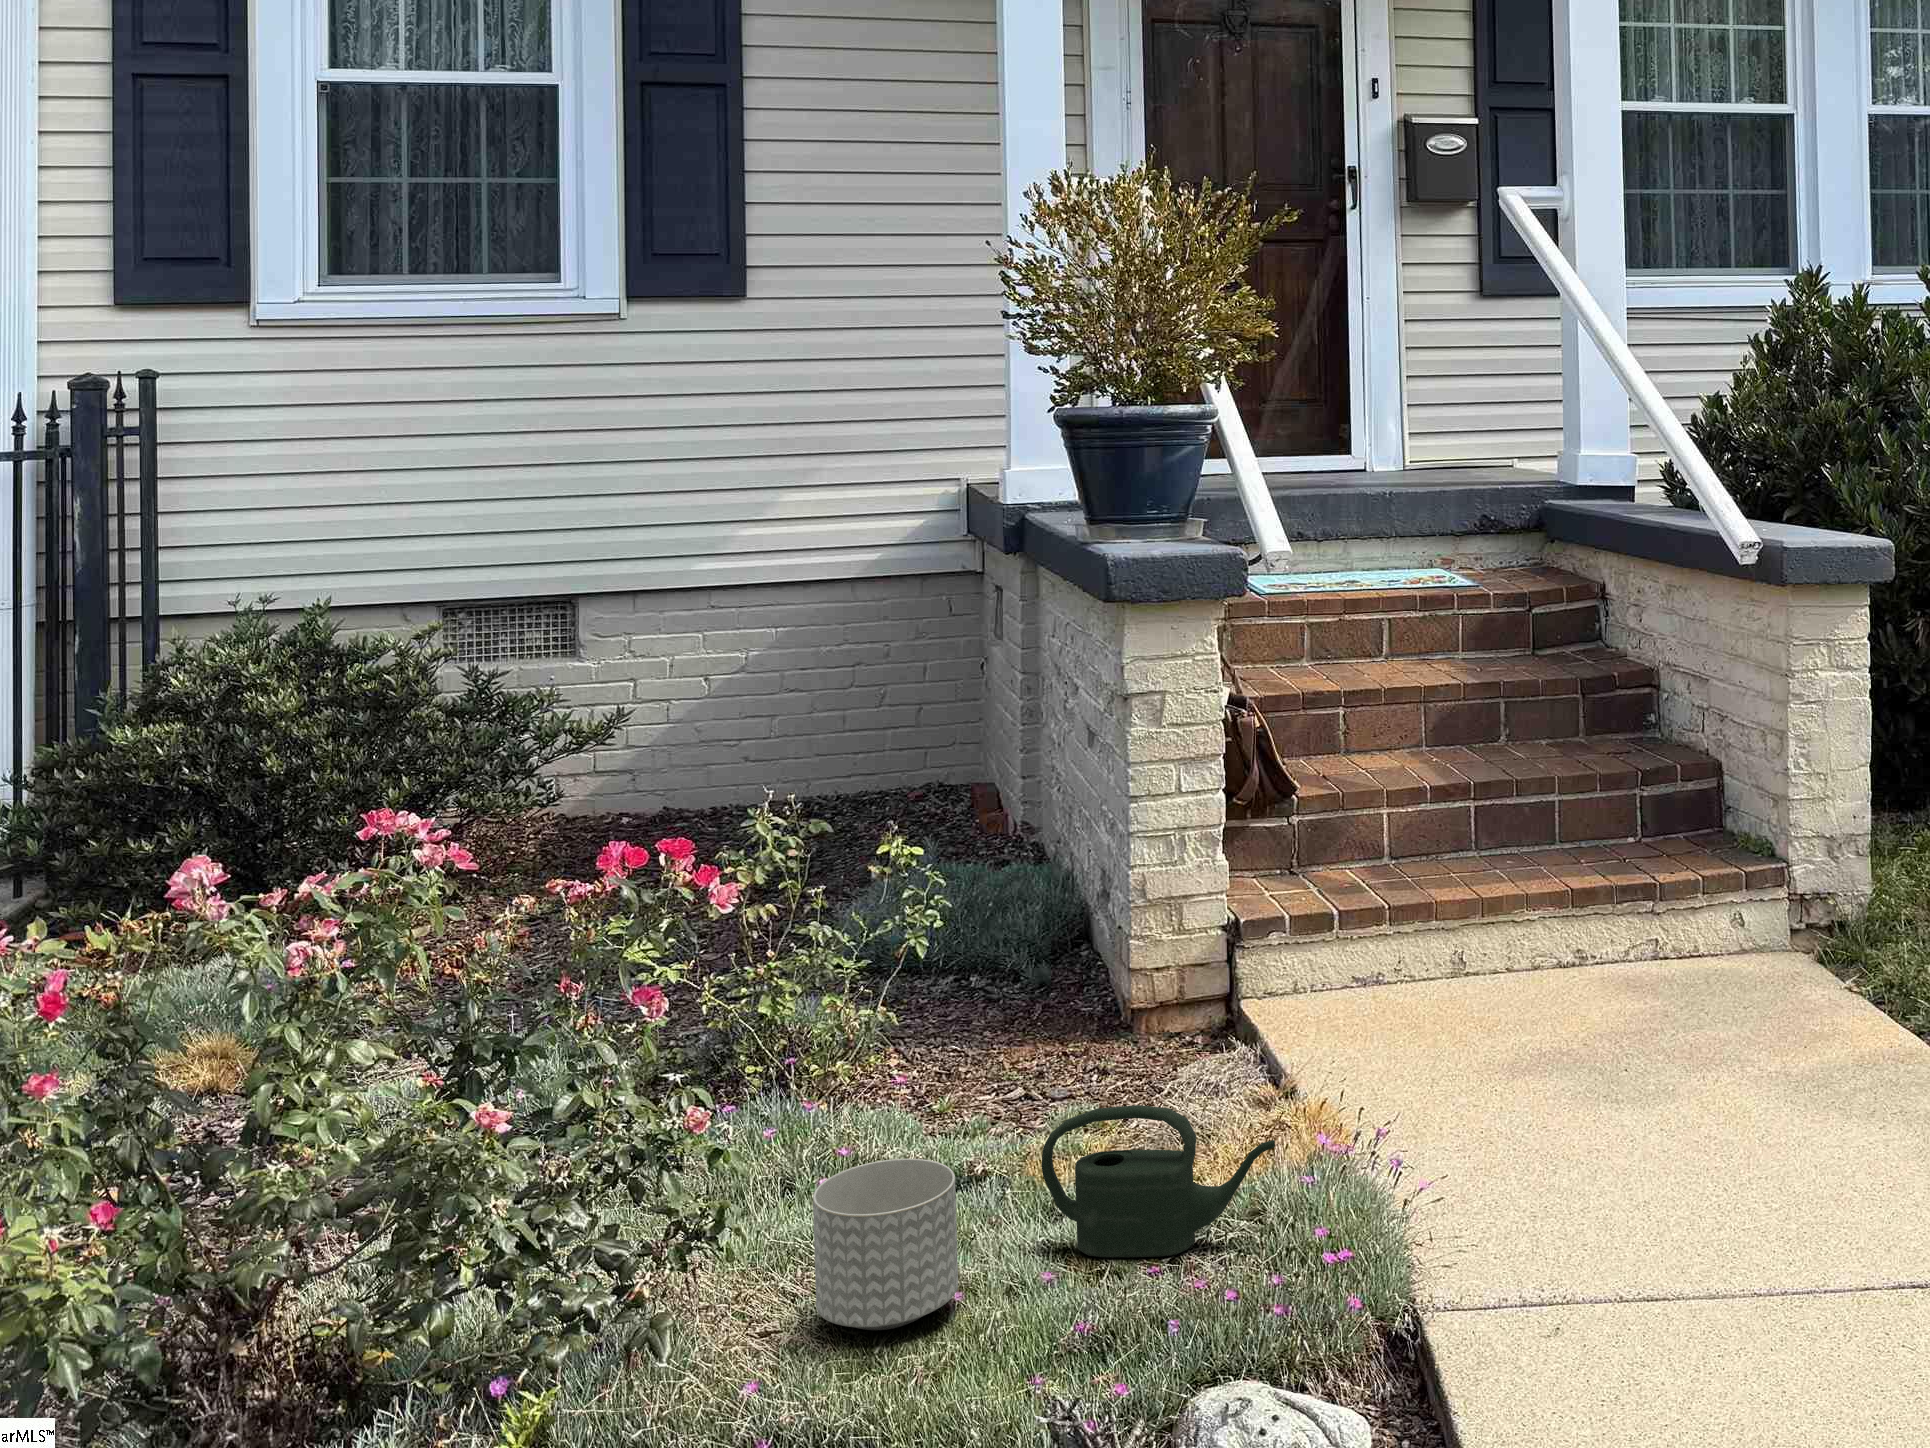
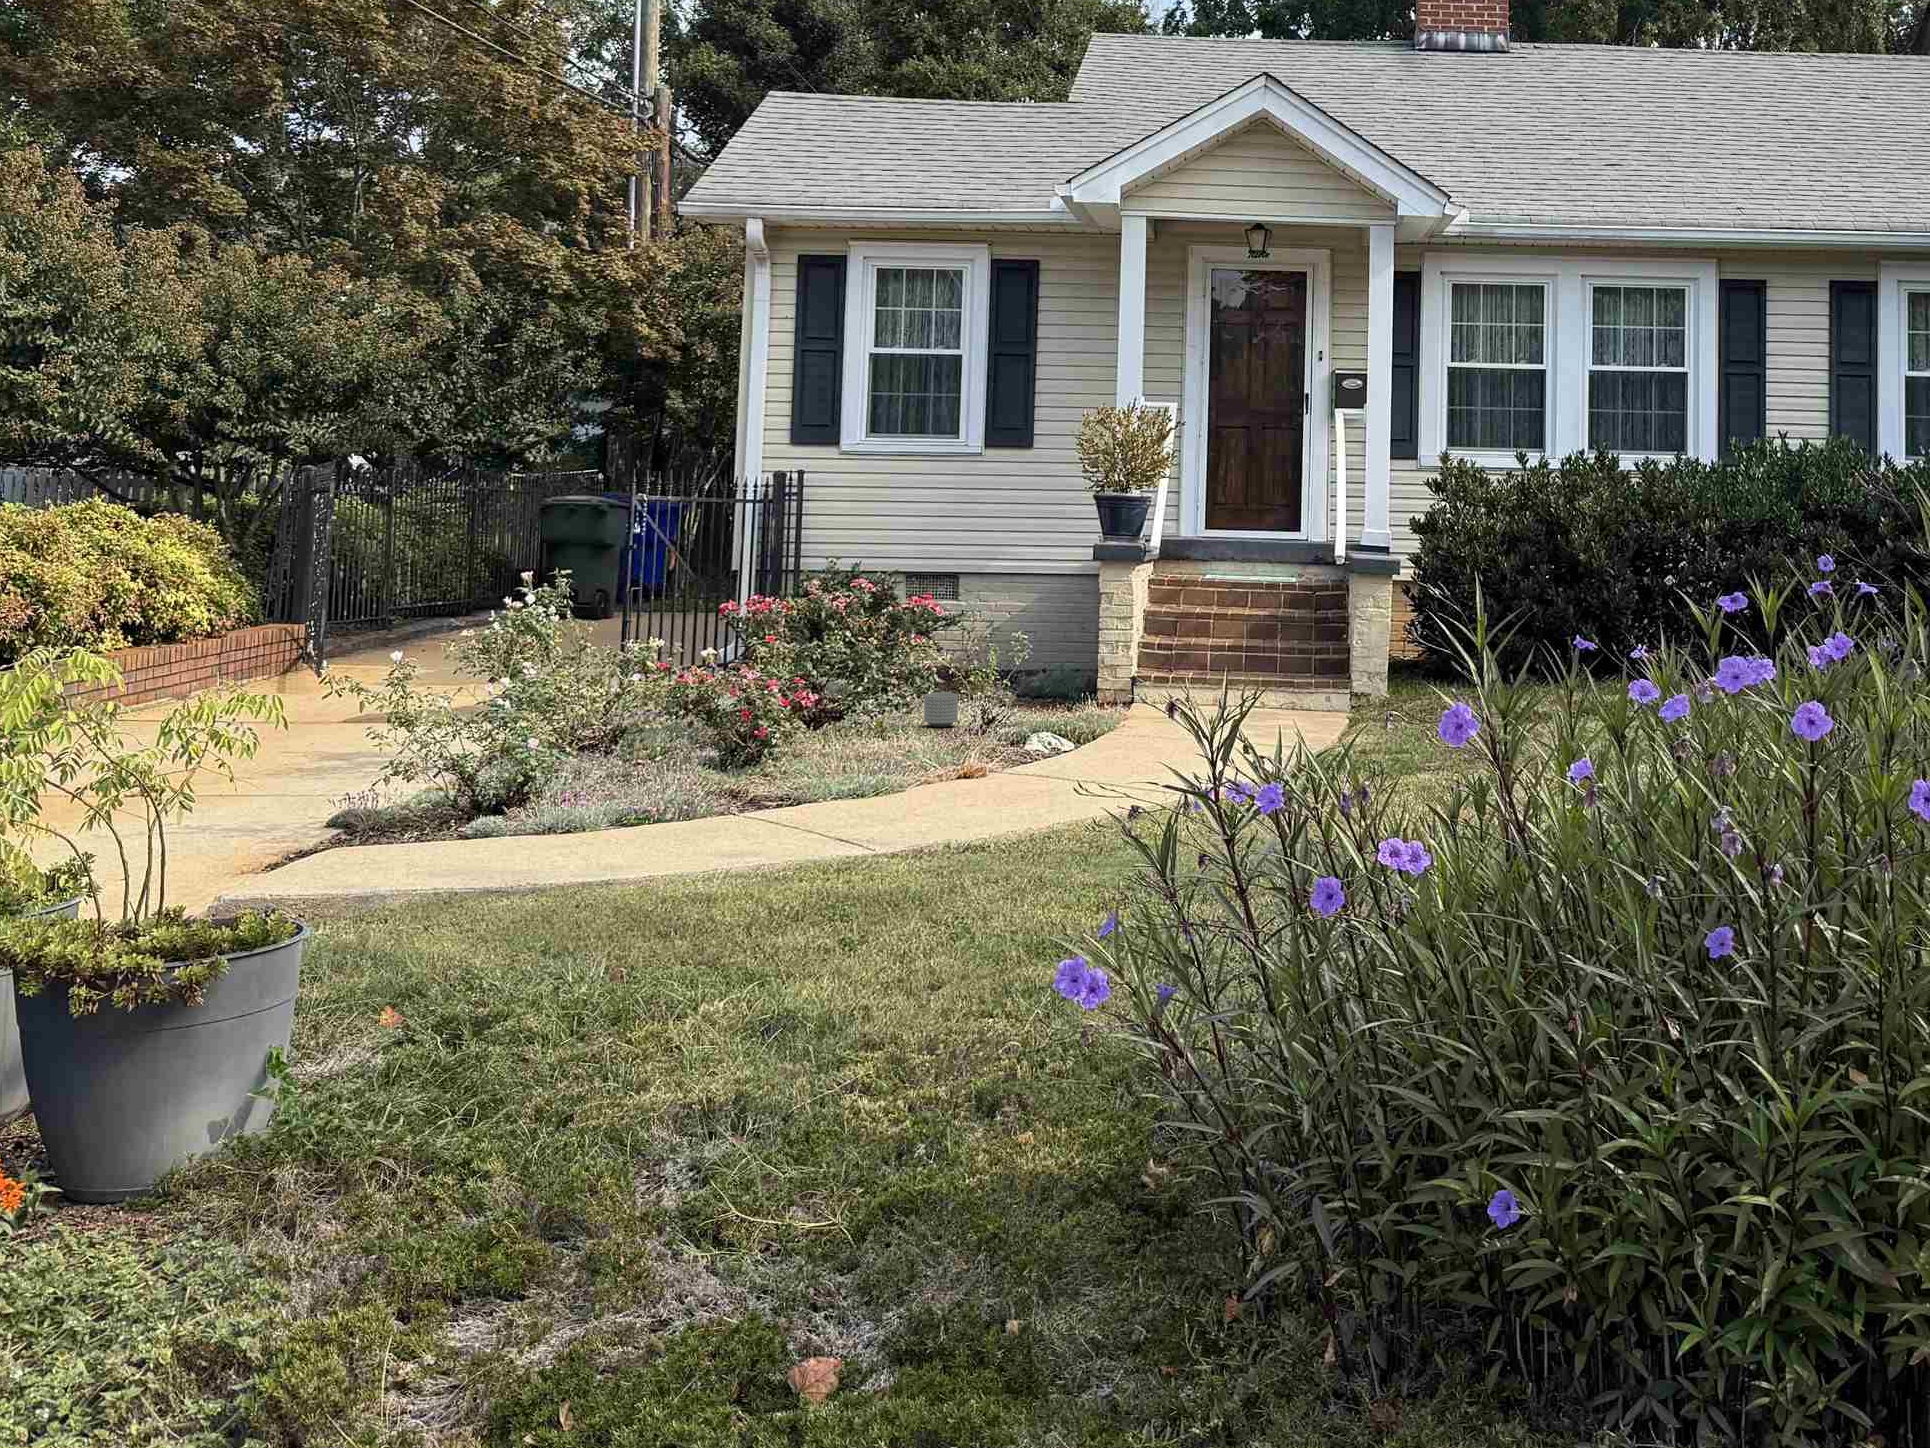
watering can: present [1041,1105,1275,1258] -> none [985,690,1038,728]

